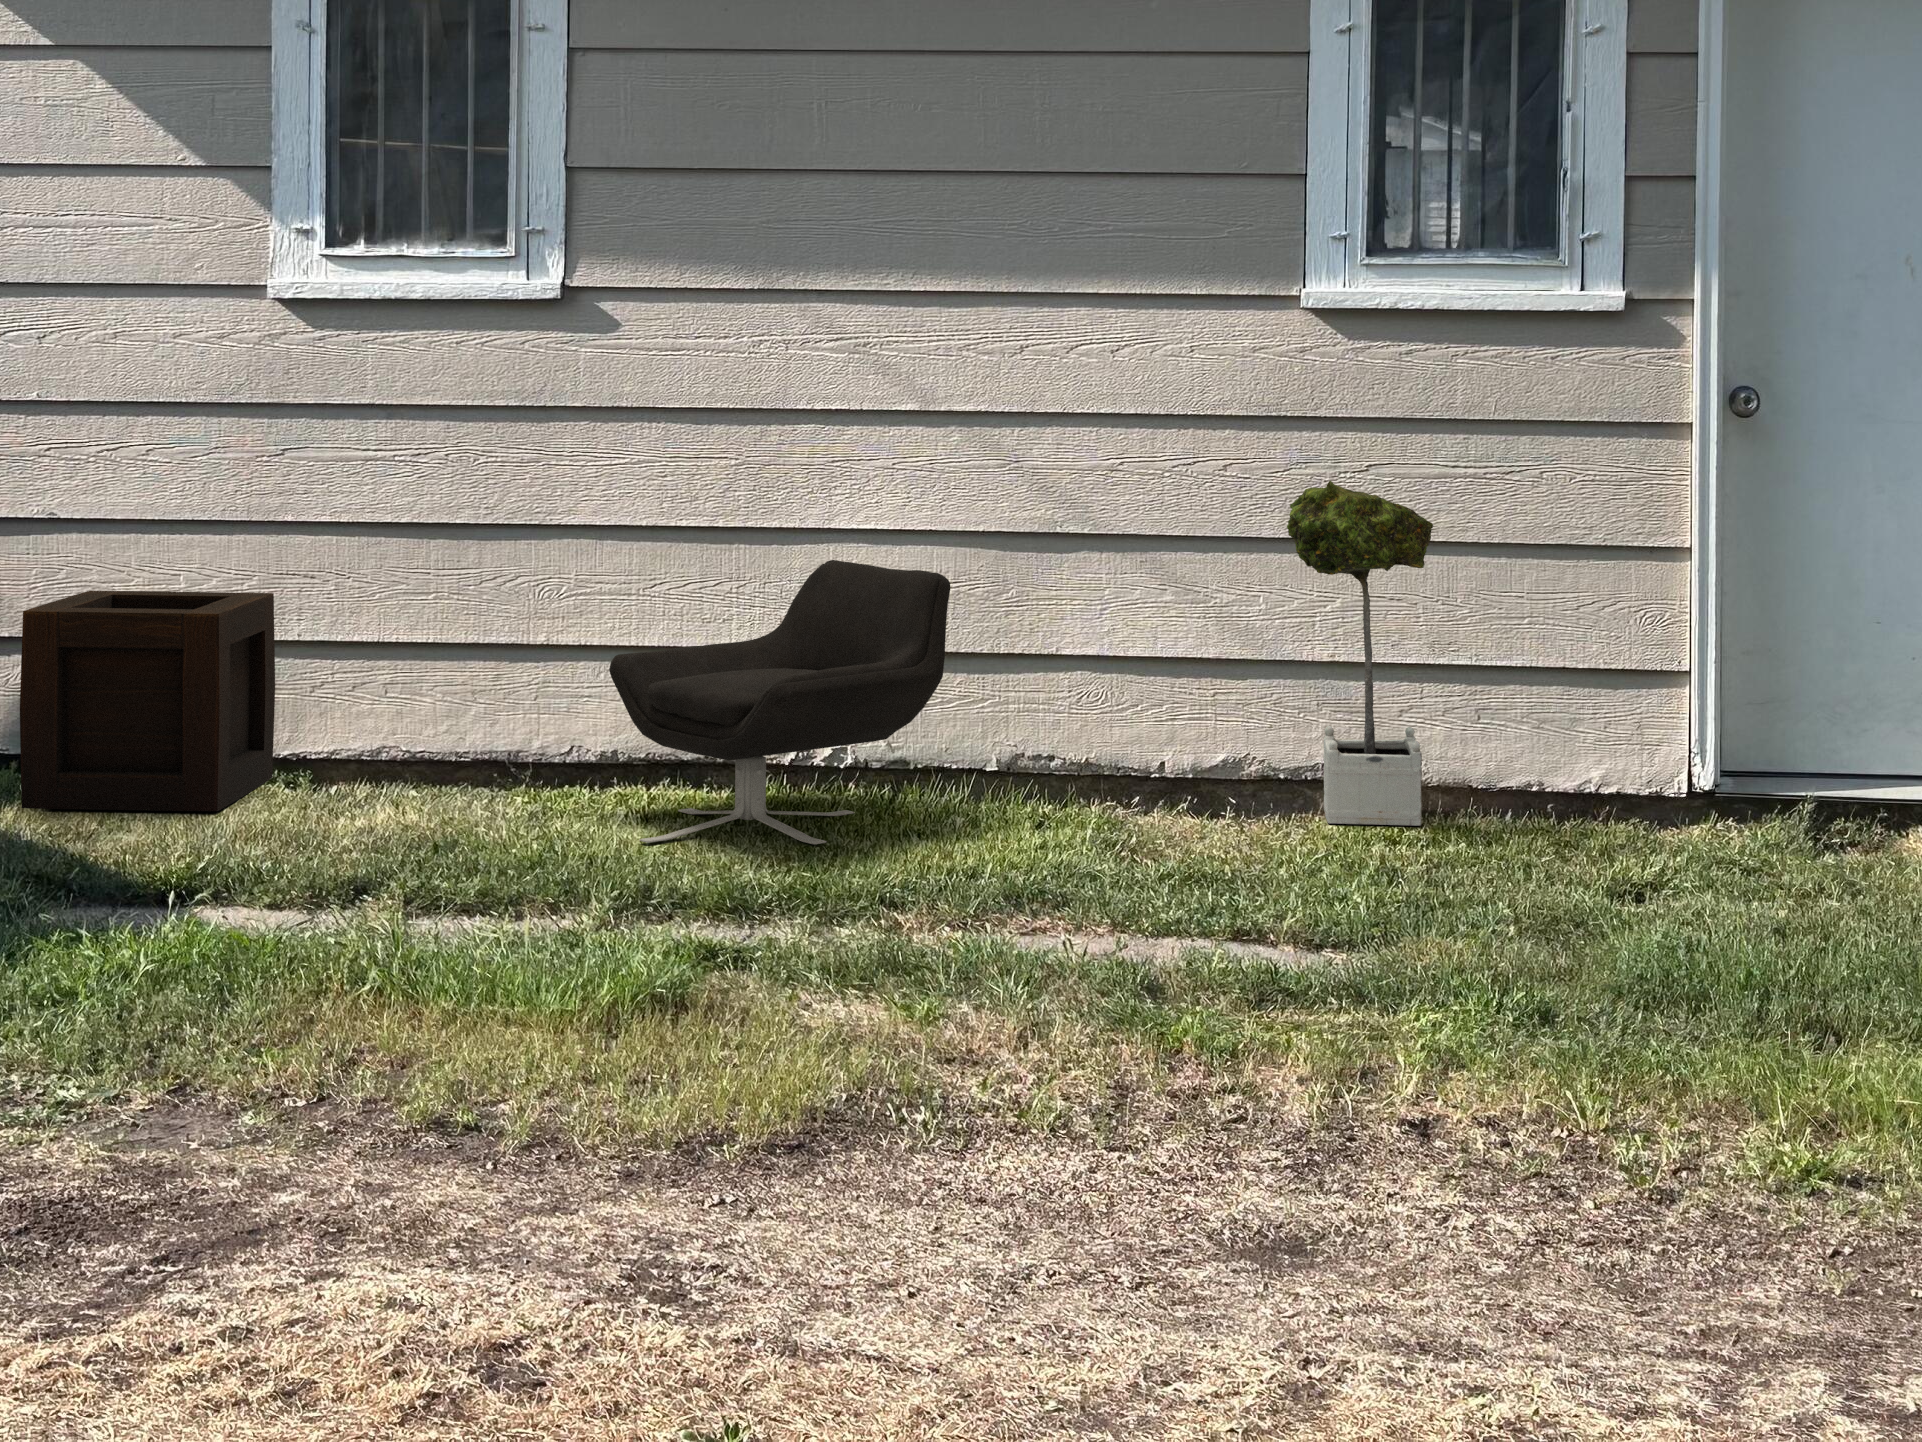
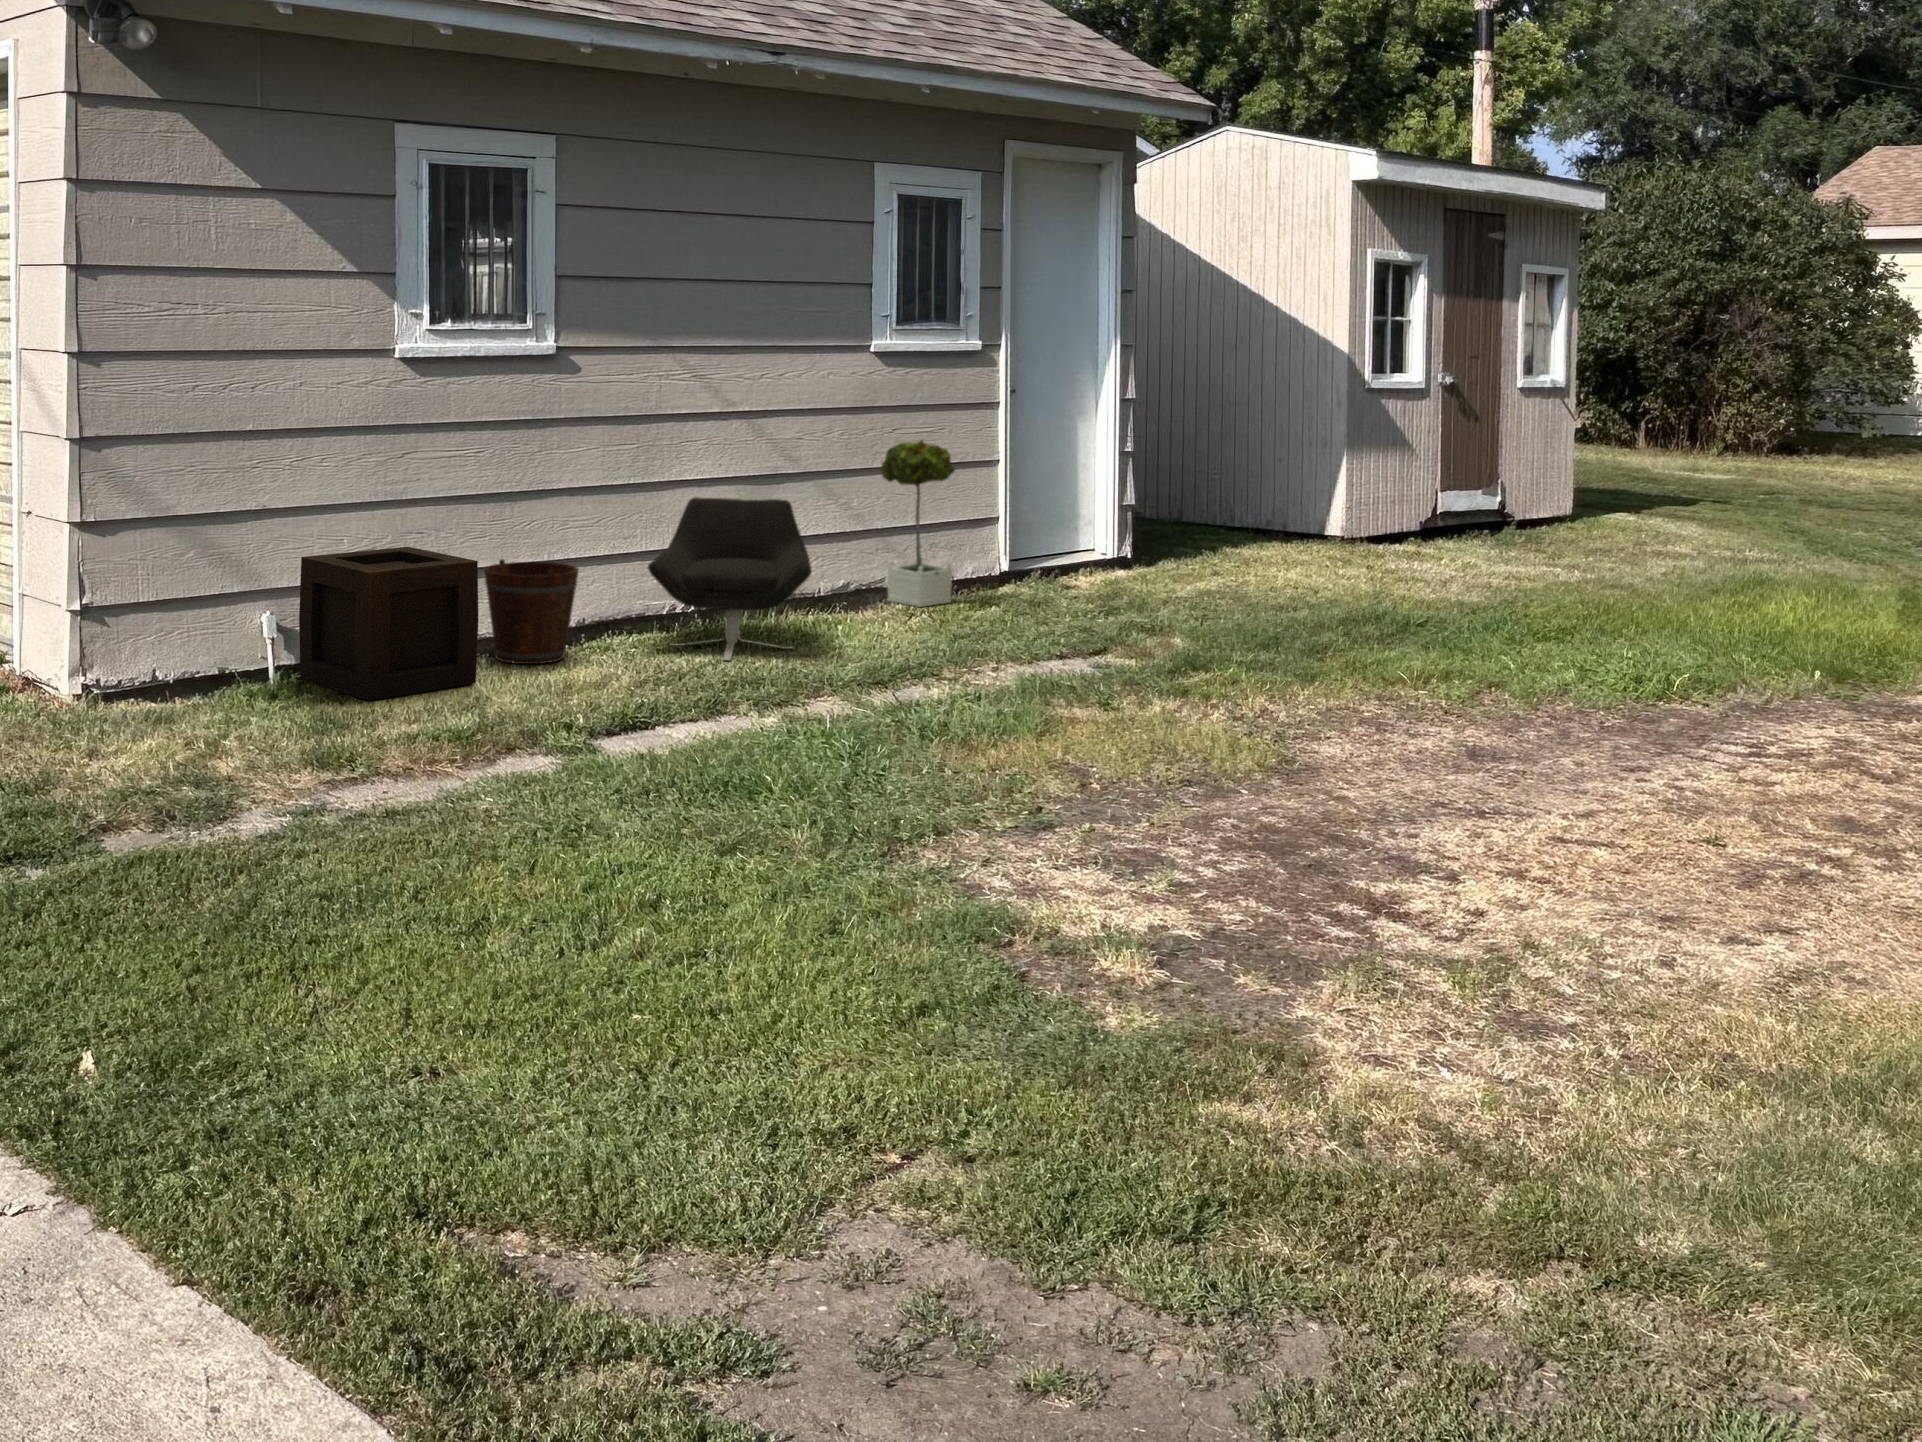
bucket: none [354,630,512,805] -> present [484,559,579,664]

